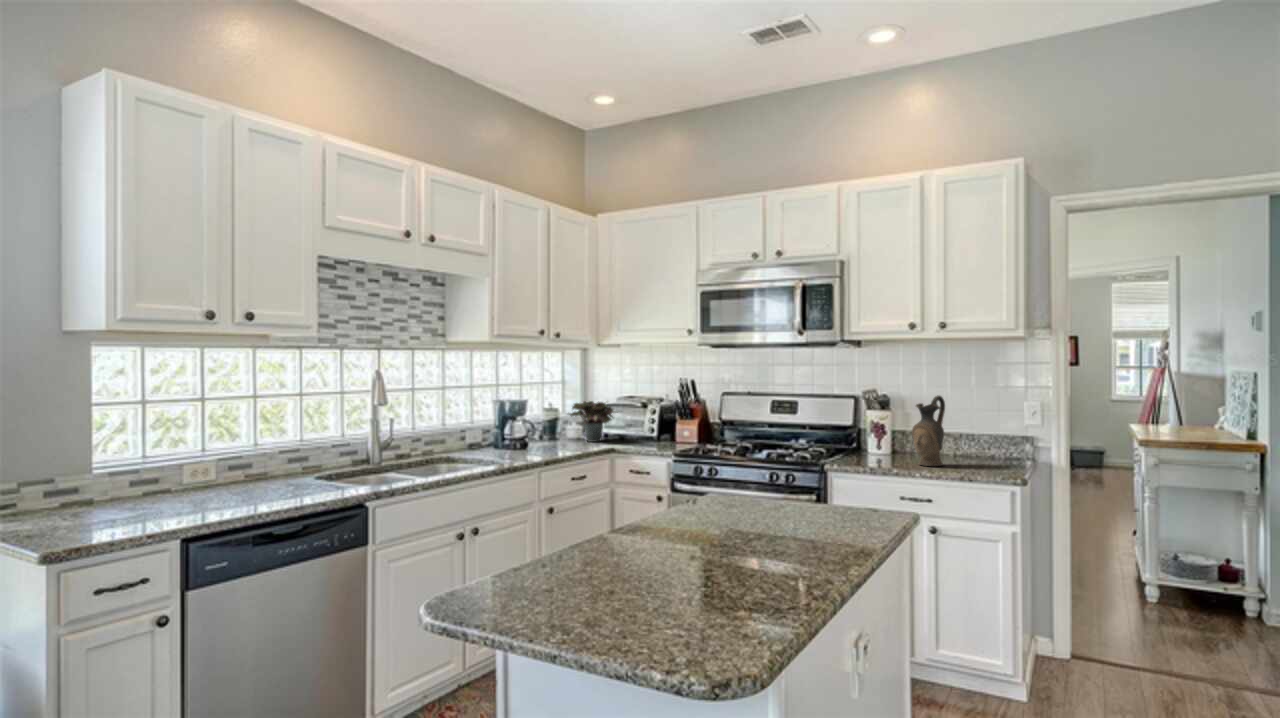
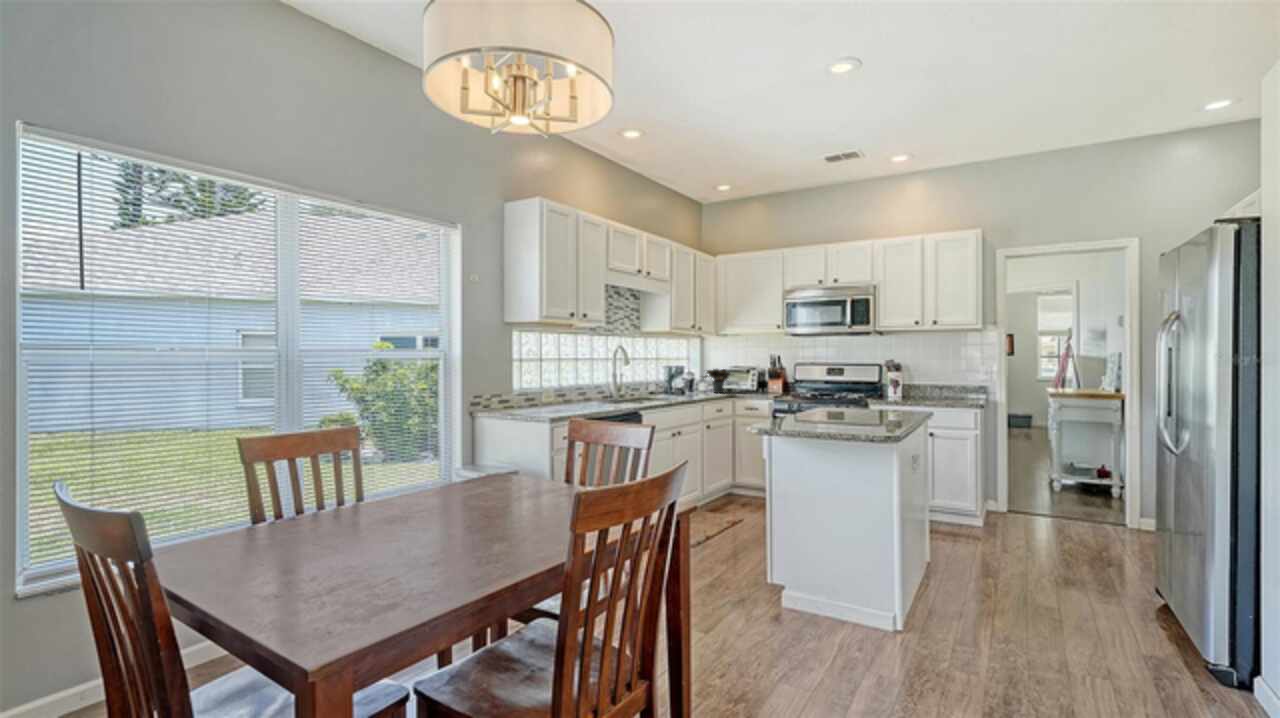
ceramic pitcher: present [912,395,945,466] -> none [918,362,937,401]

